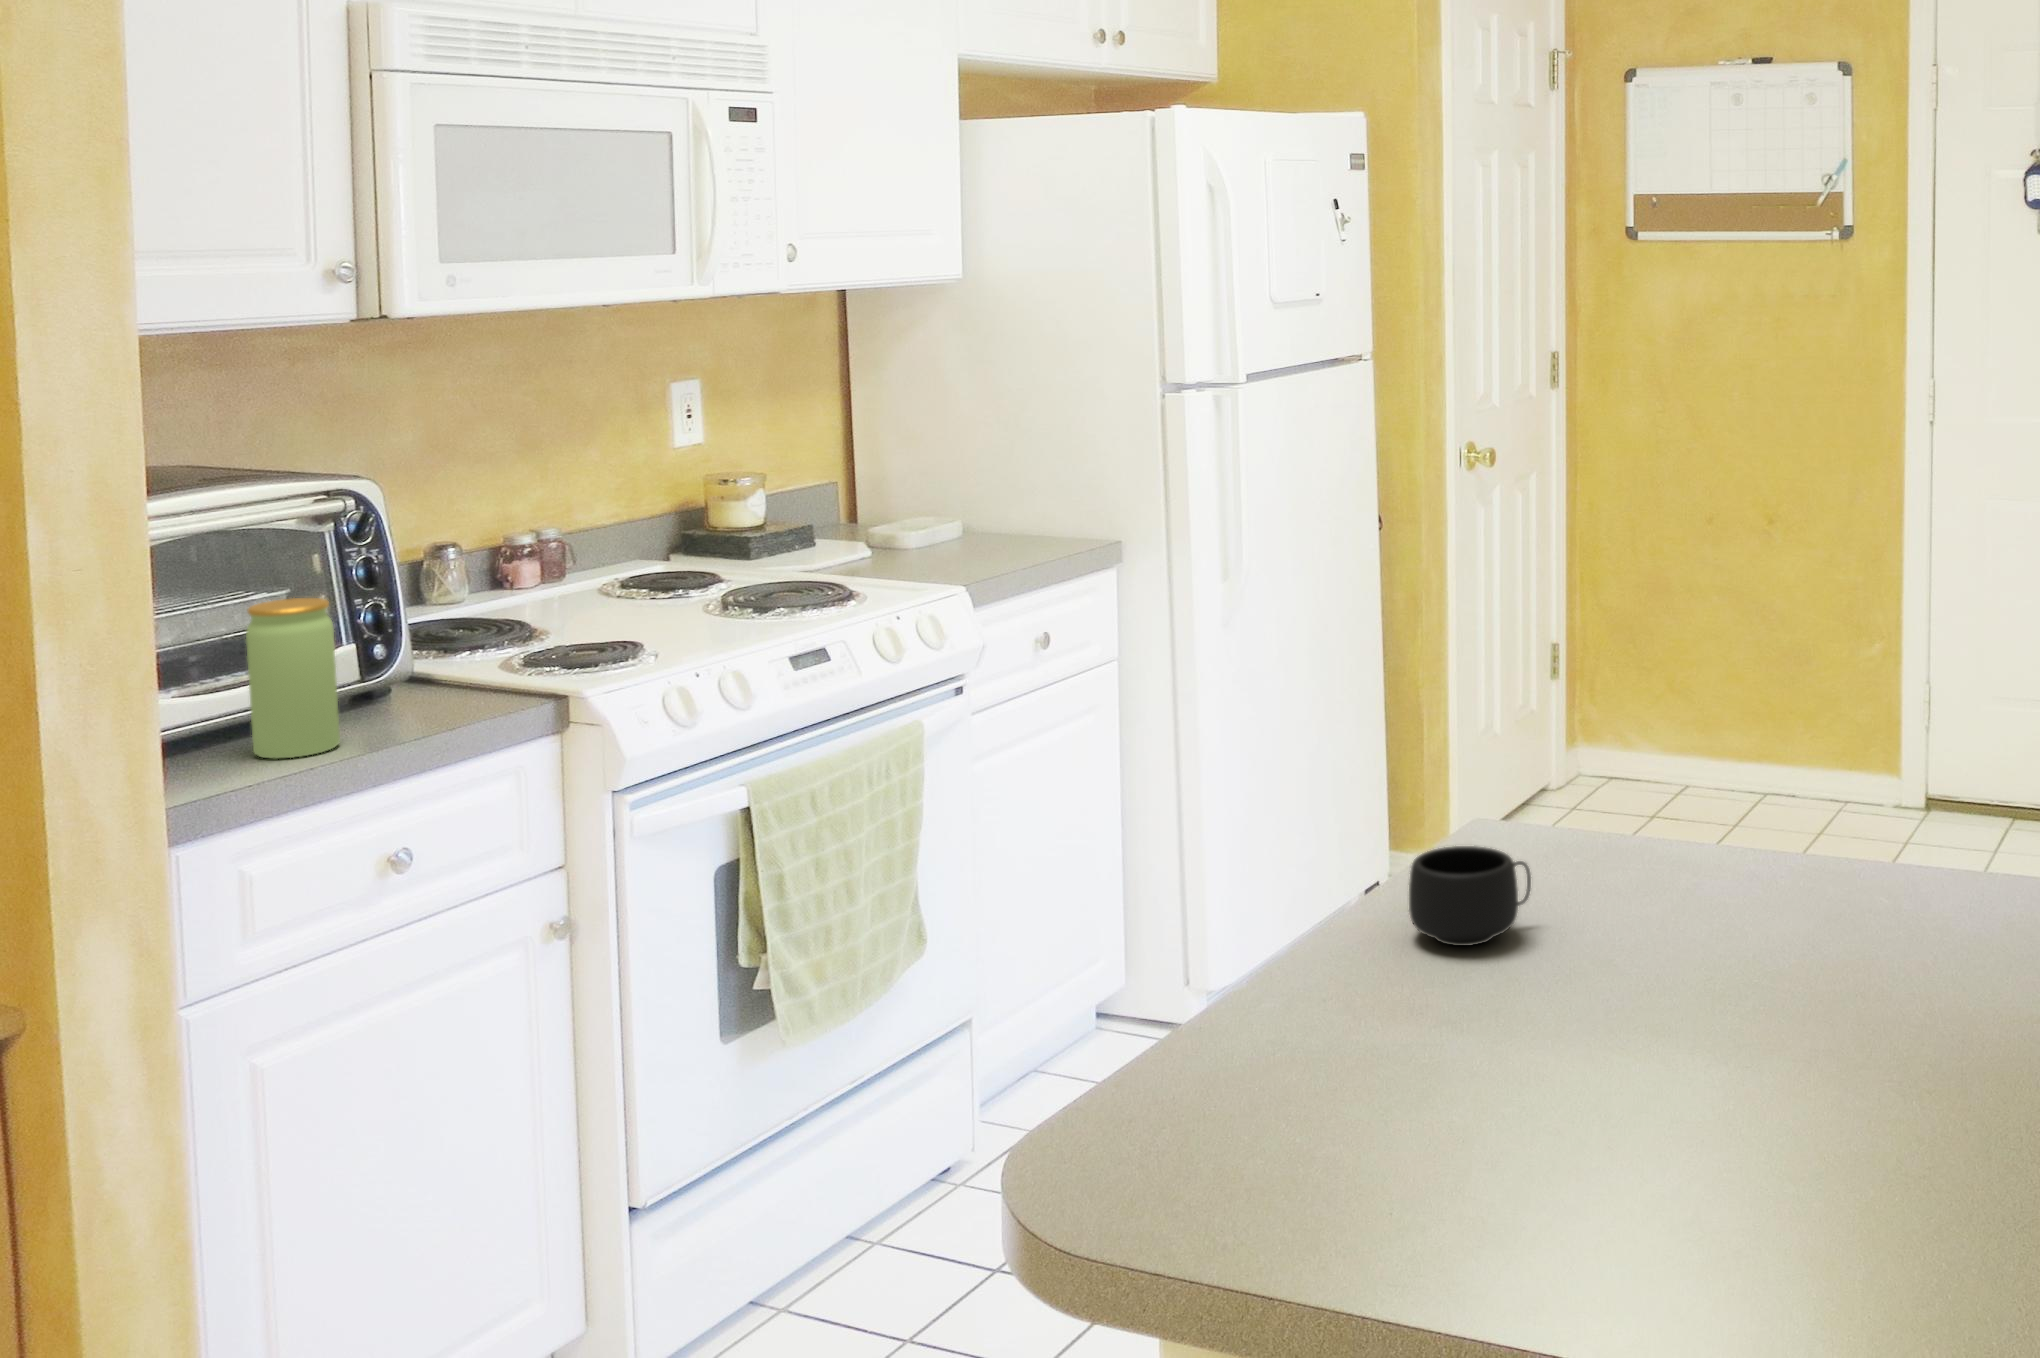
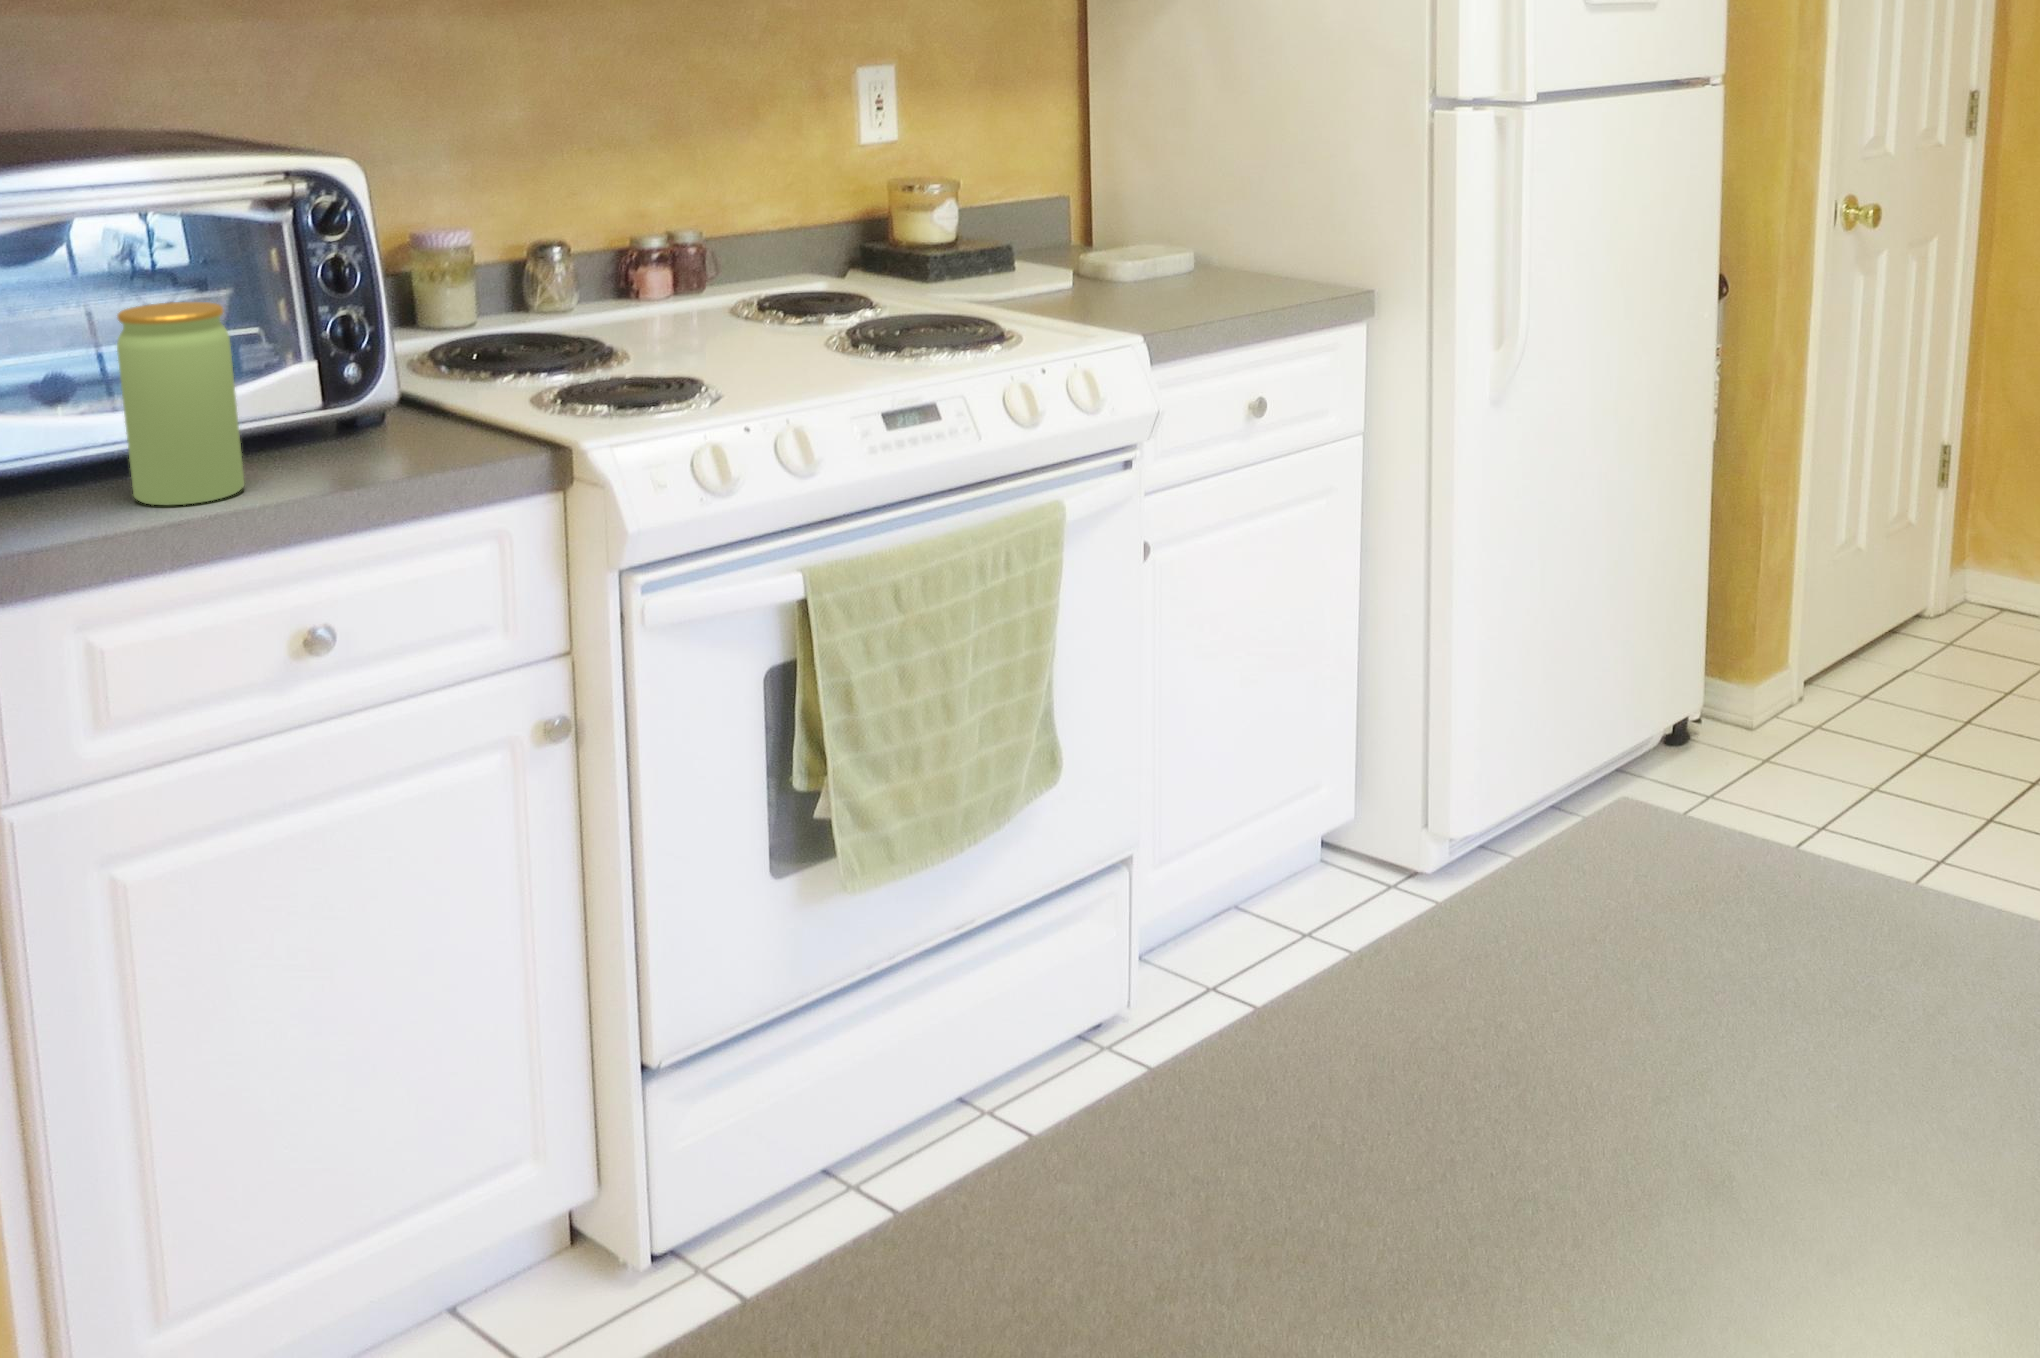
mug: present [1409,846,1531,946] -> none [1391,956,1638,1169]

